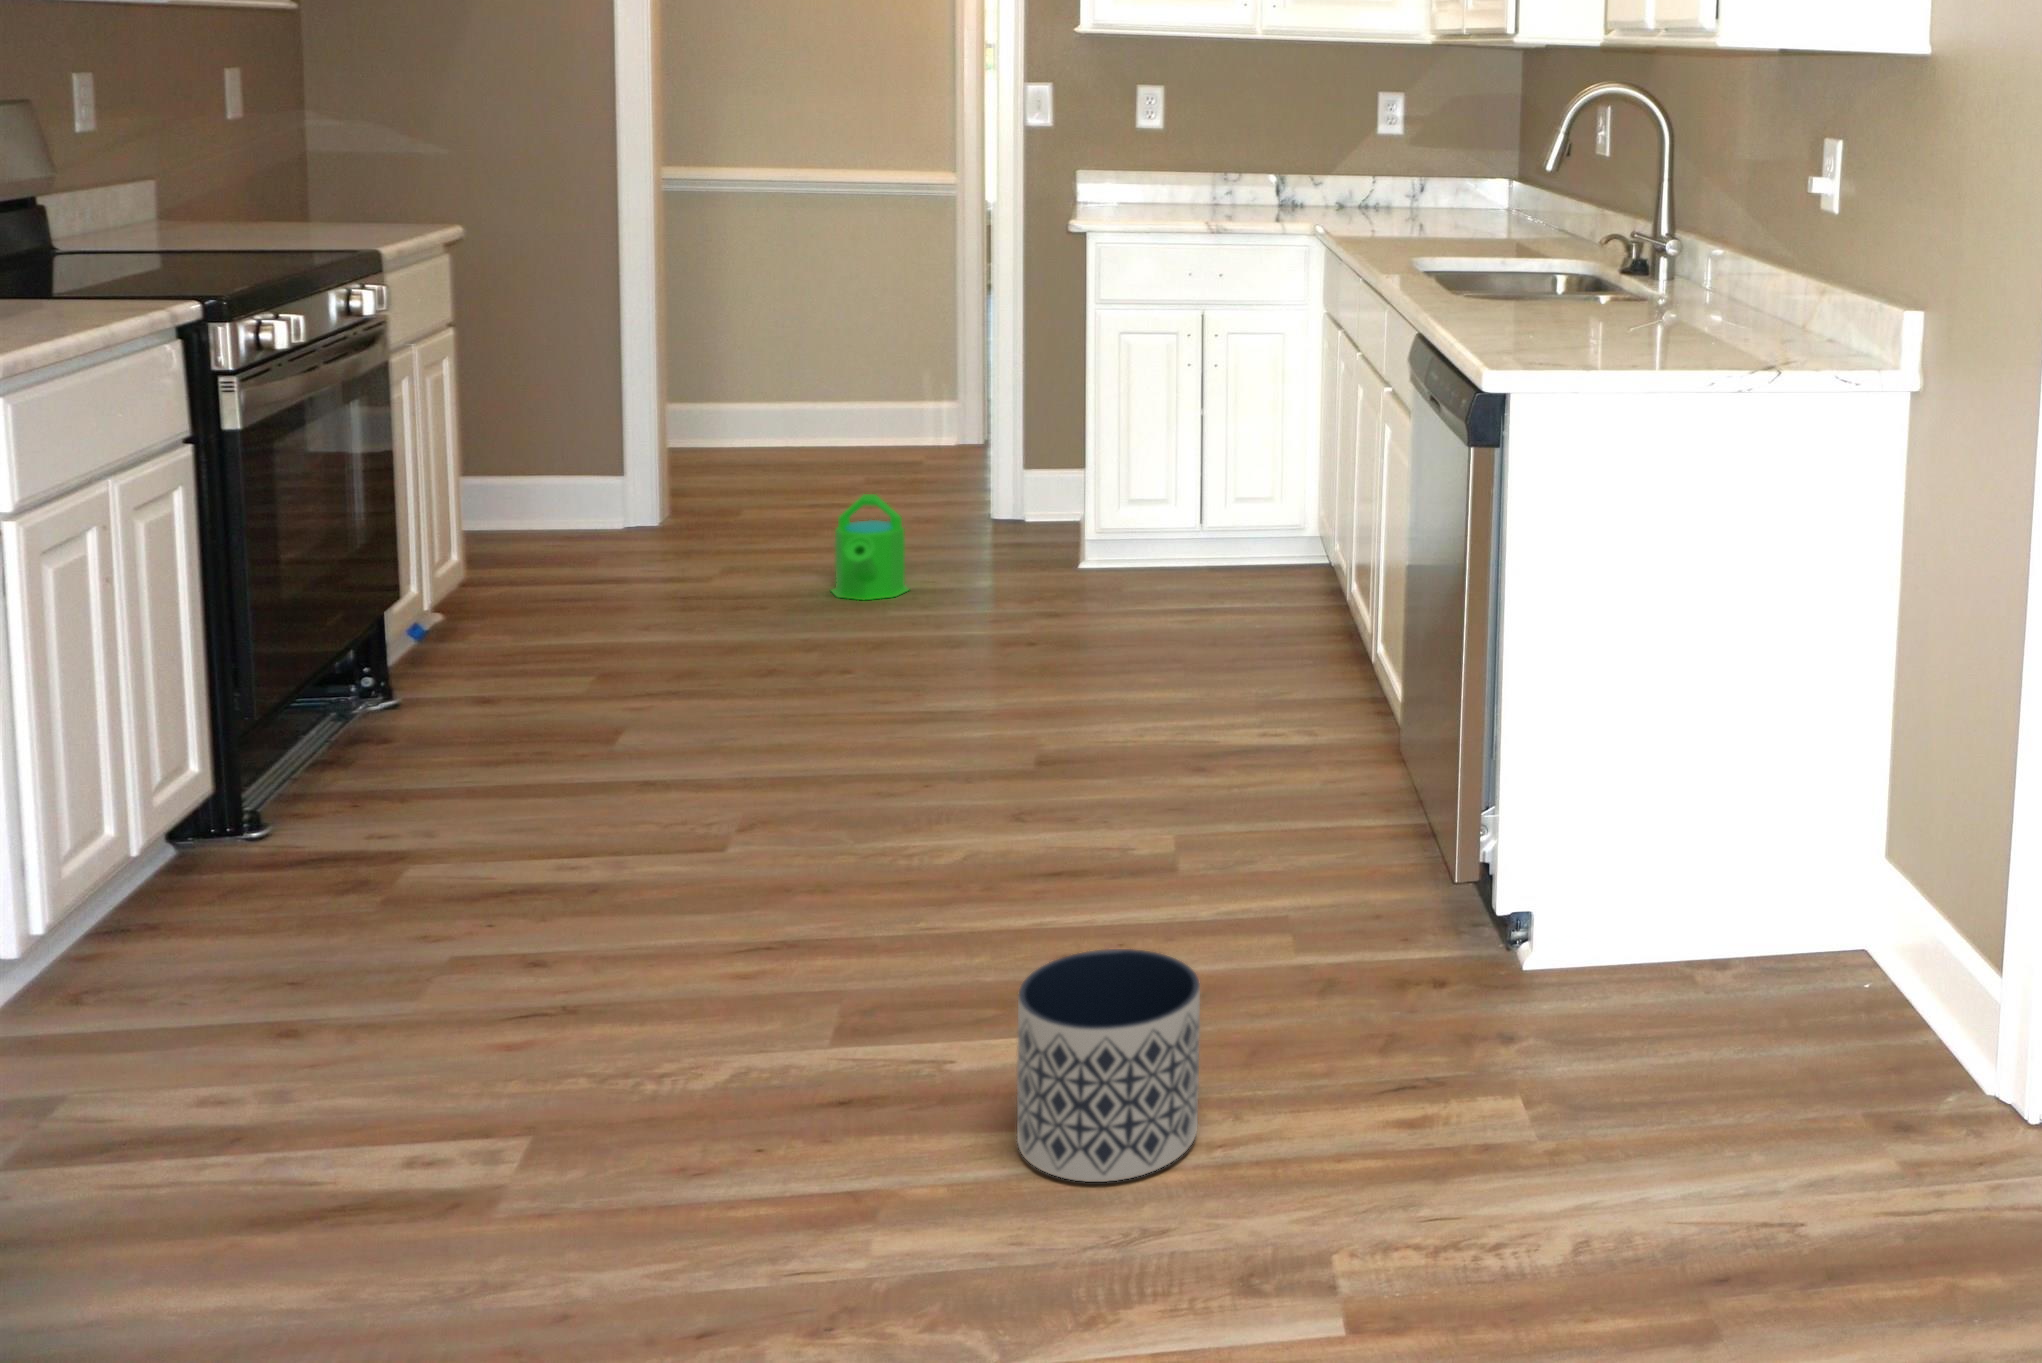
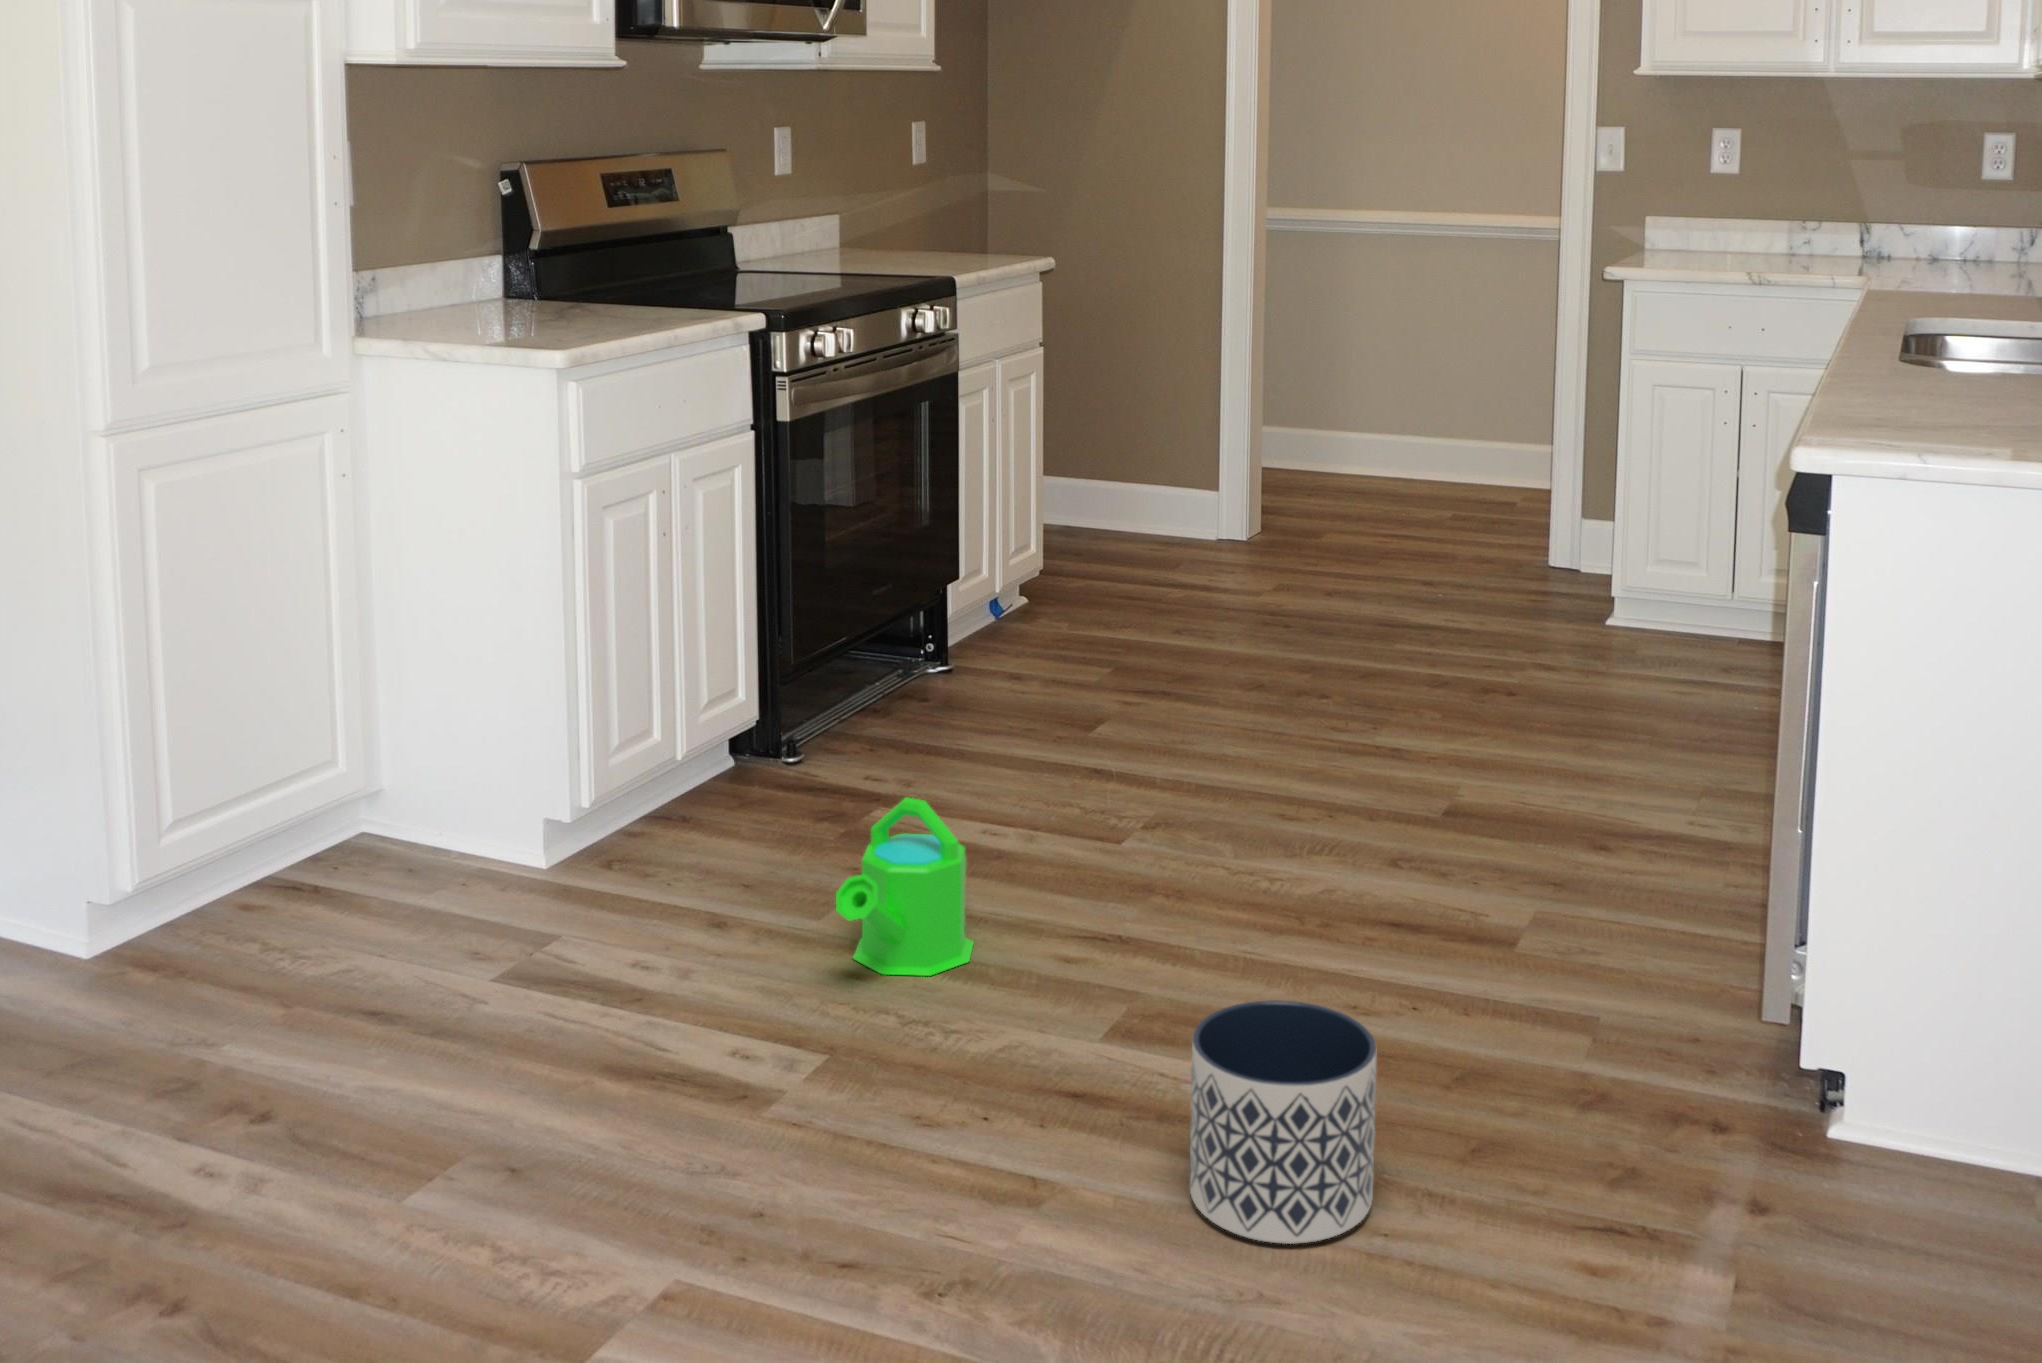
watering can: present [831,494,910,600] -> present [836,797,974,976]

